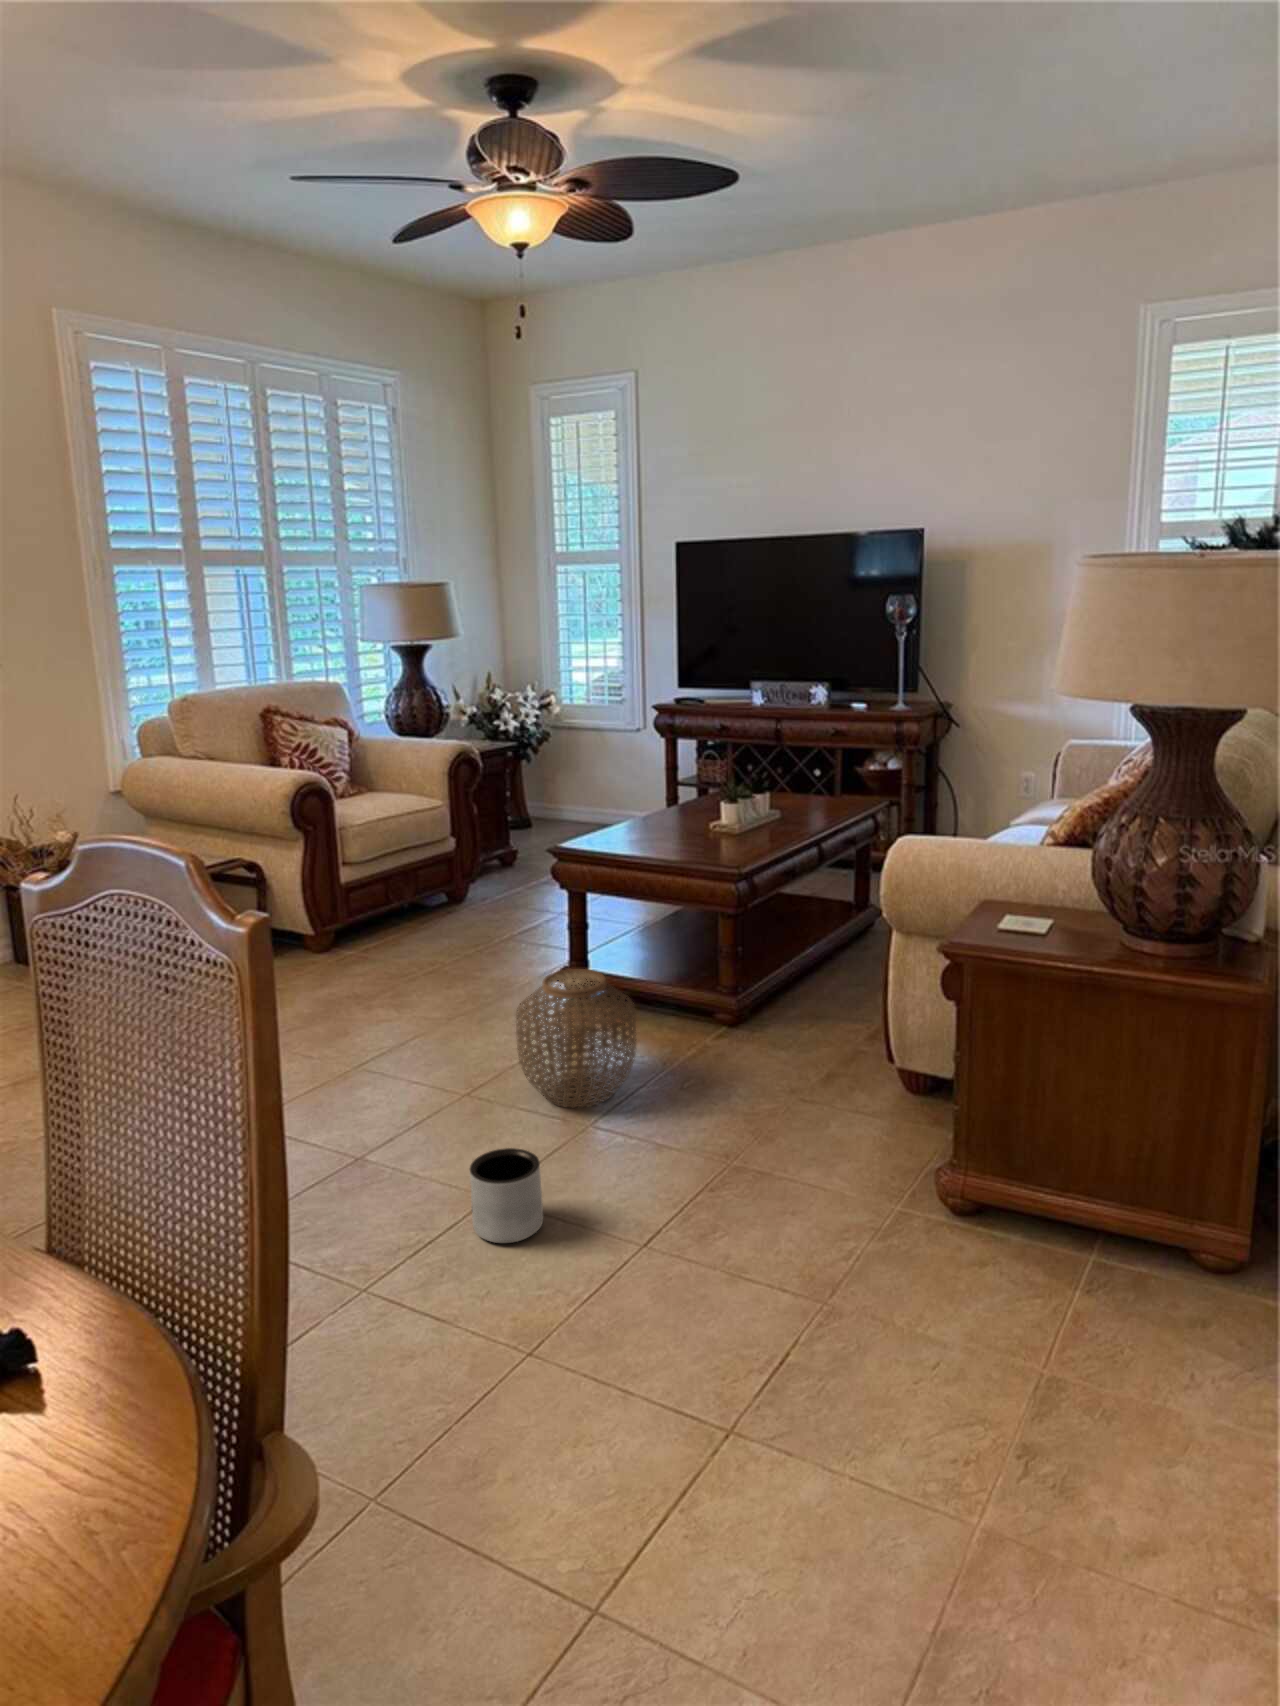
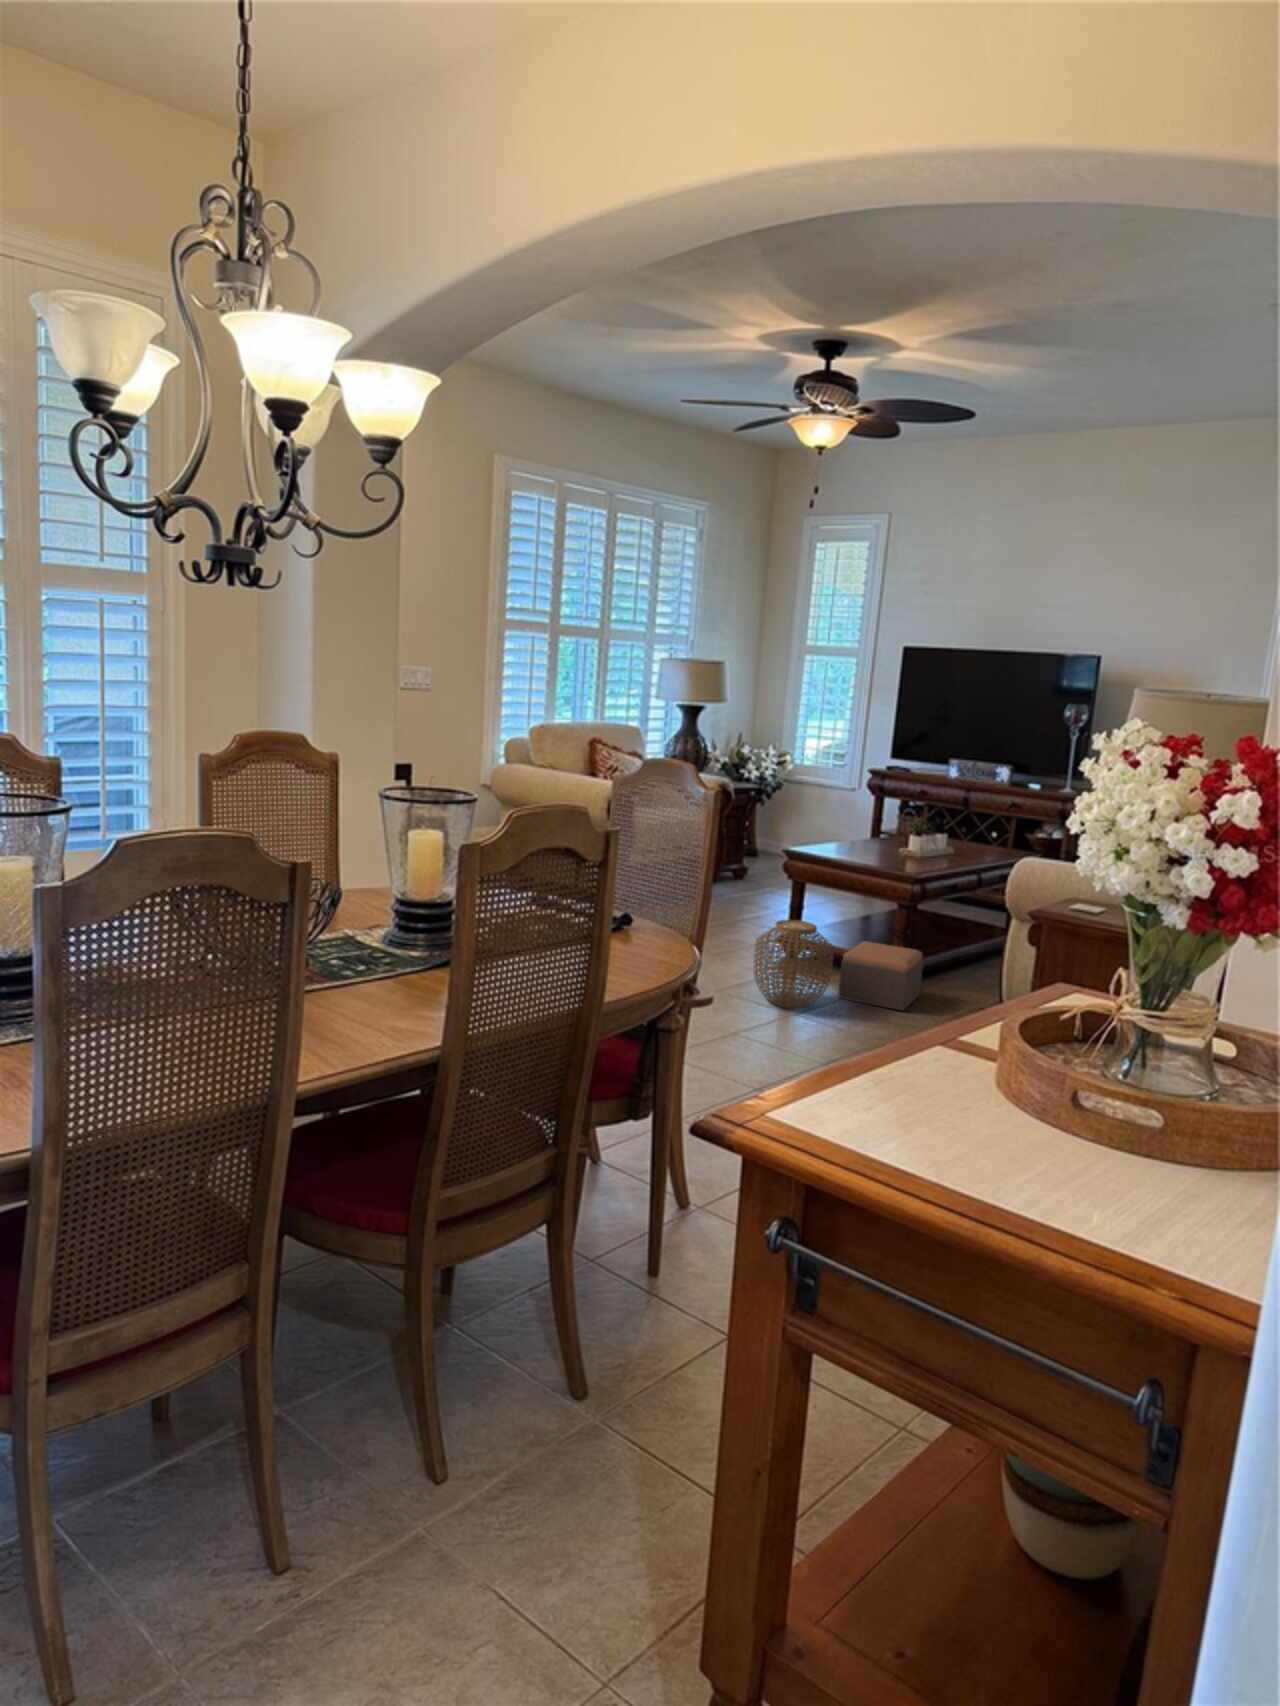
footstool: none [648,971,763,1076] -> present [838,941,923,1011]
planter: present [470,1148,543,1243] -> none [724,1003,768,1055]

